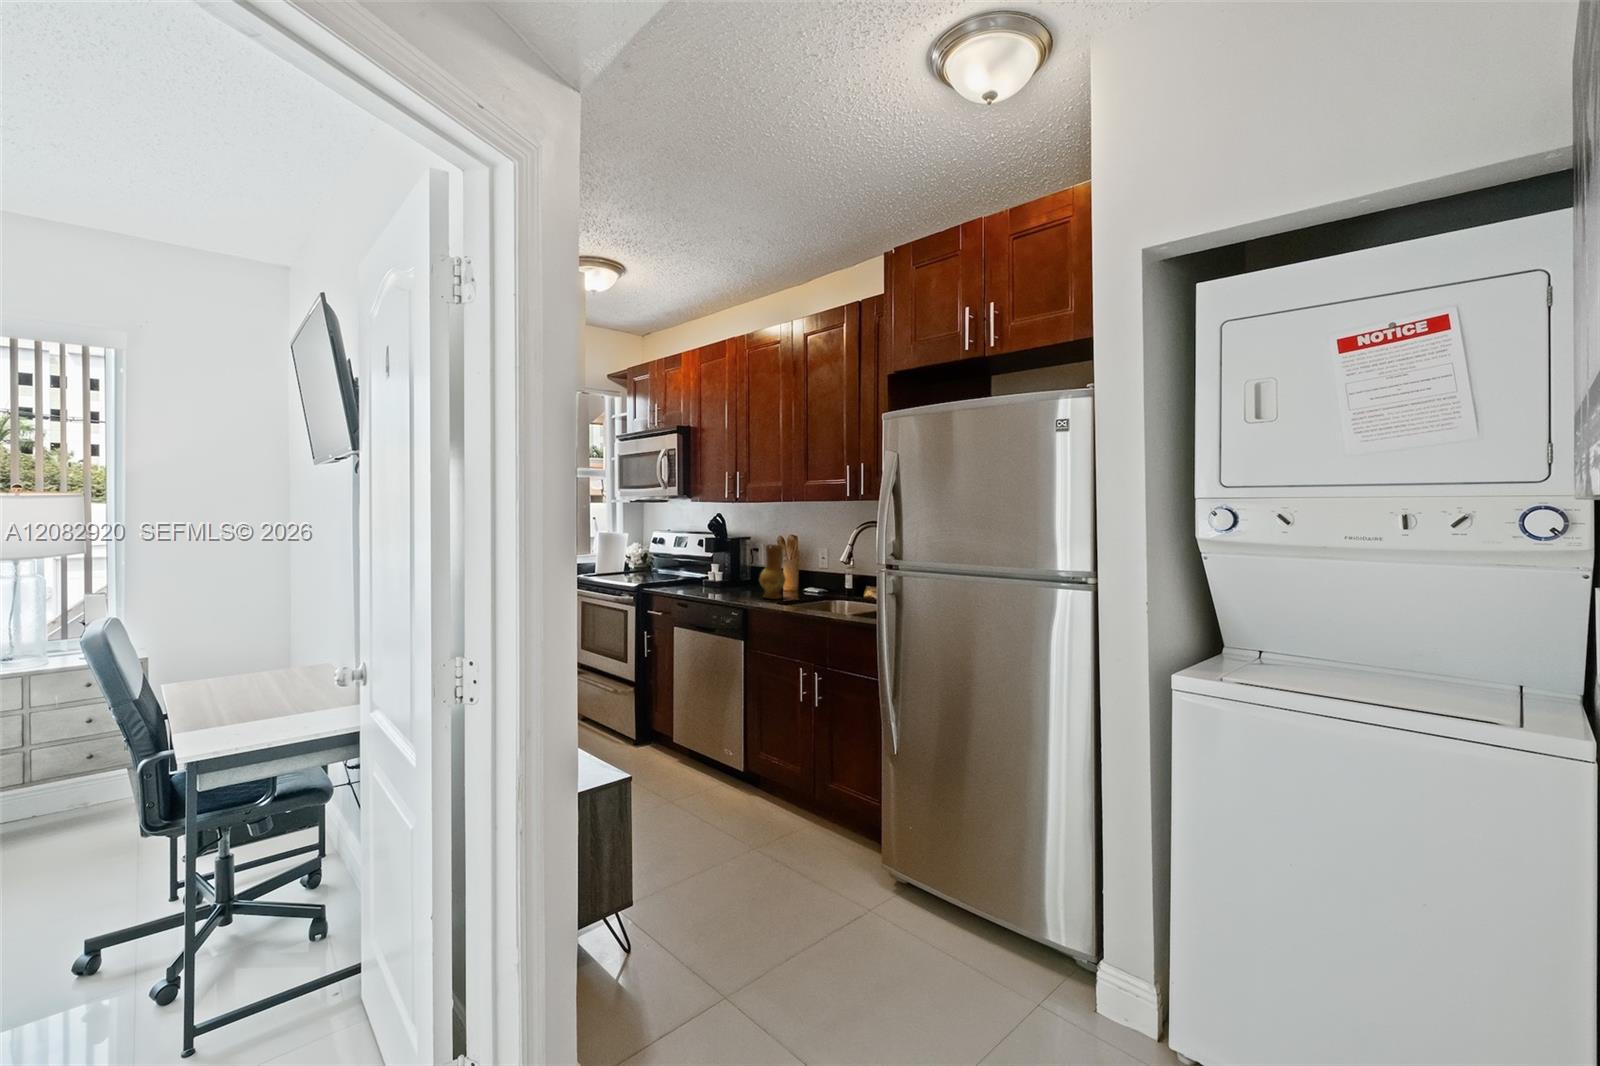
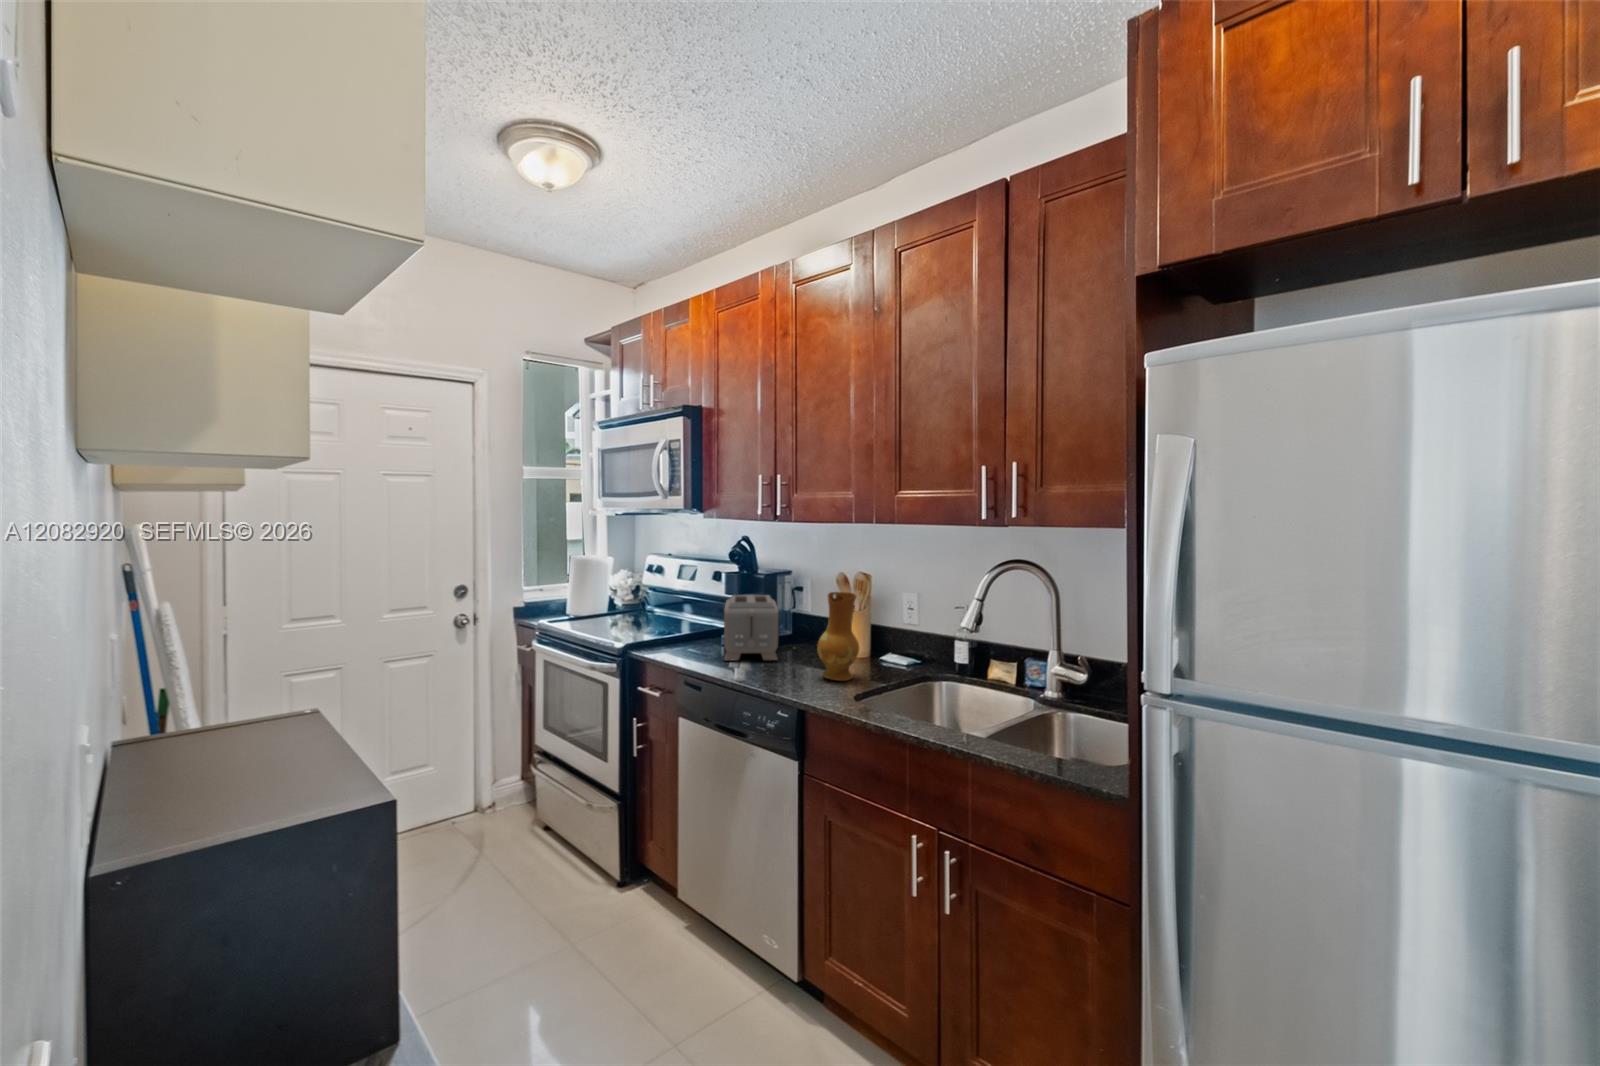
toaster: none [703,552,738,591] -> present [724,595,778,660]

